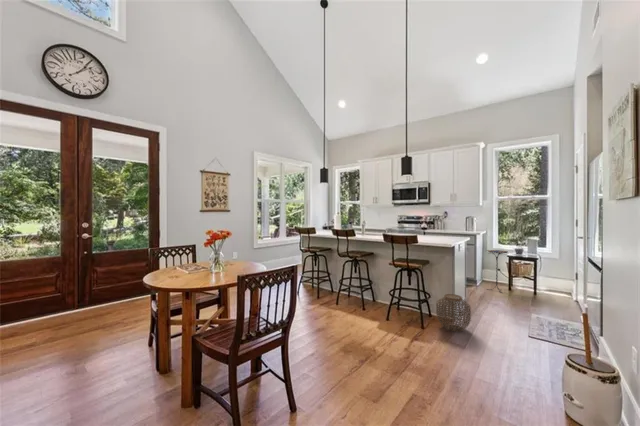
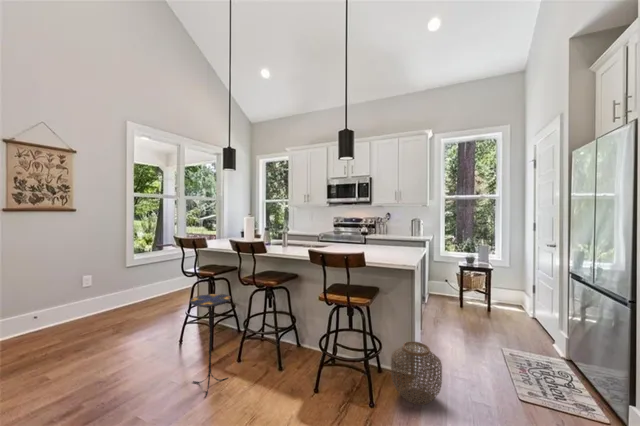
side table: present [487,250,508,290] -> present [190,294,231,396]

